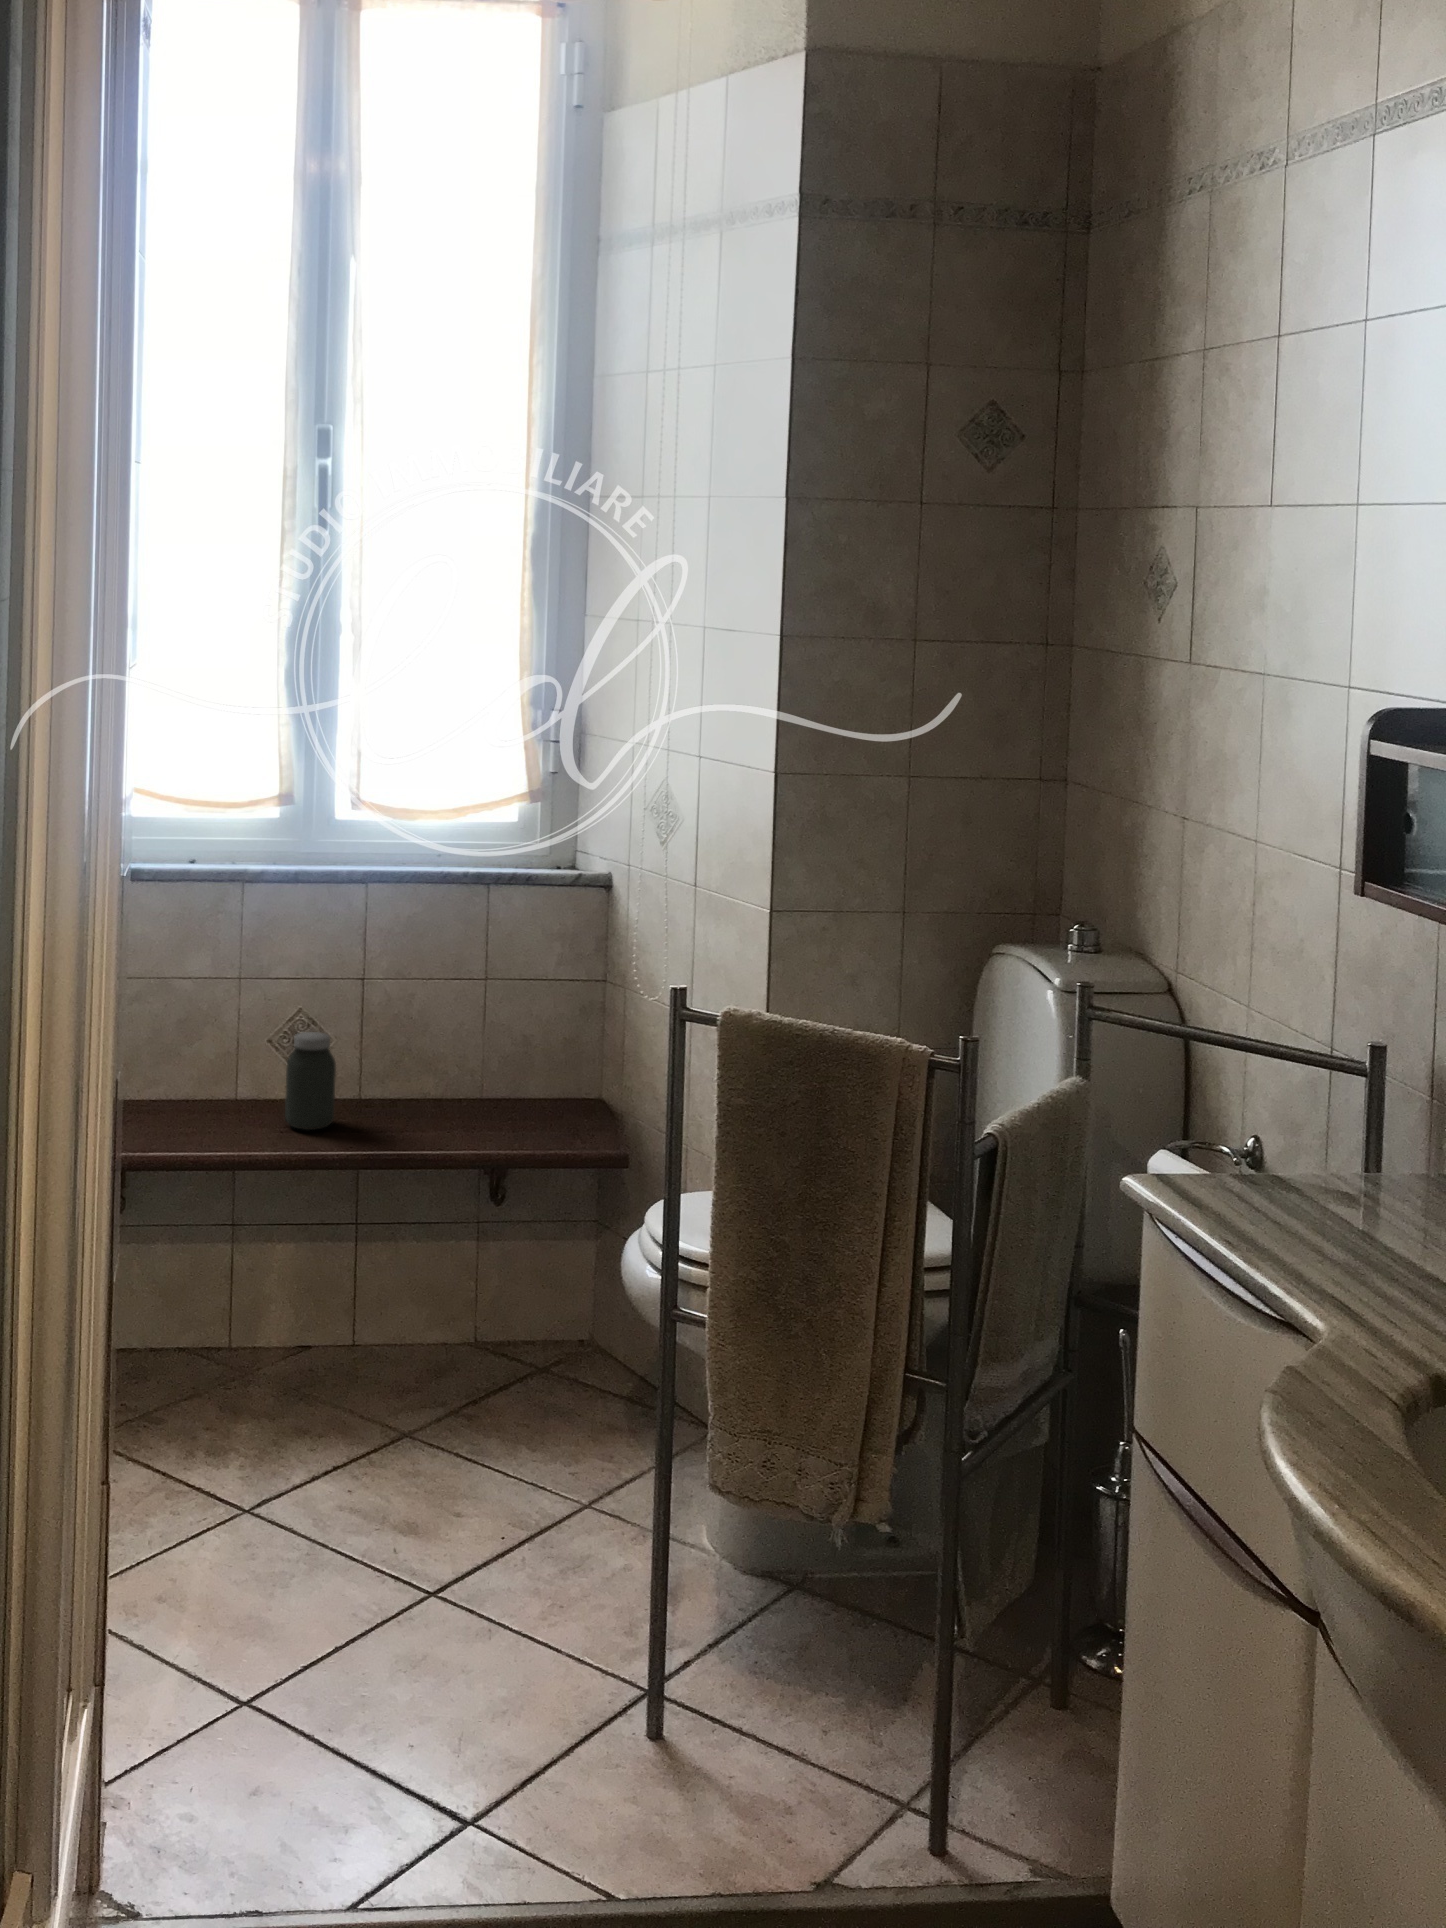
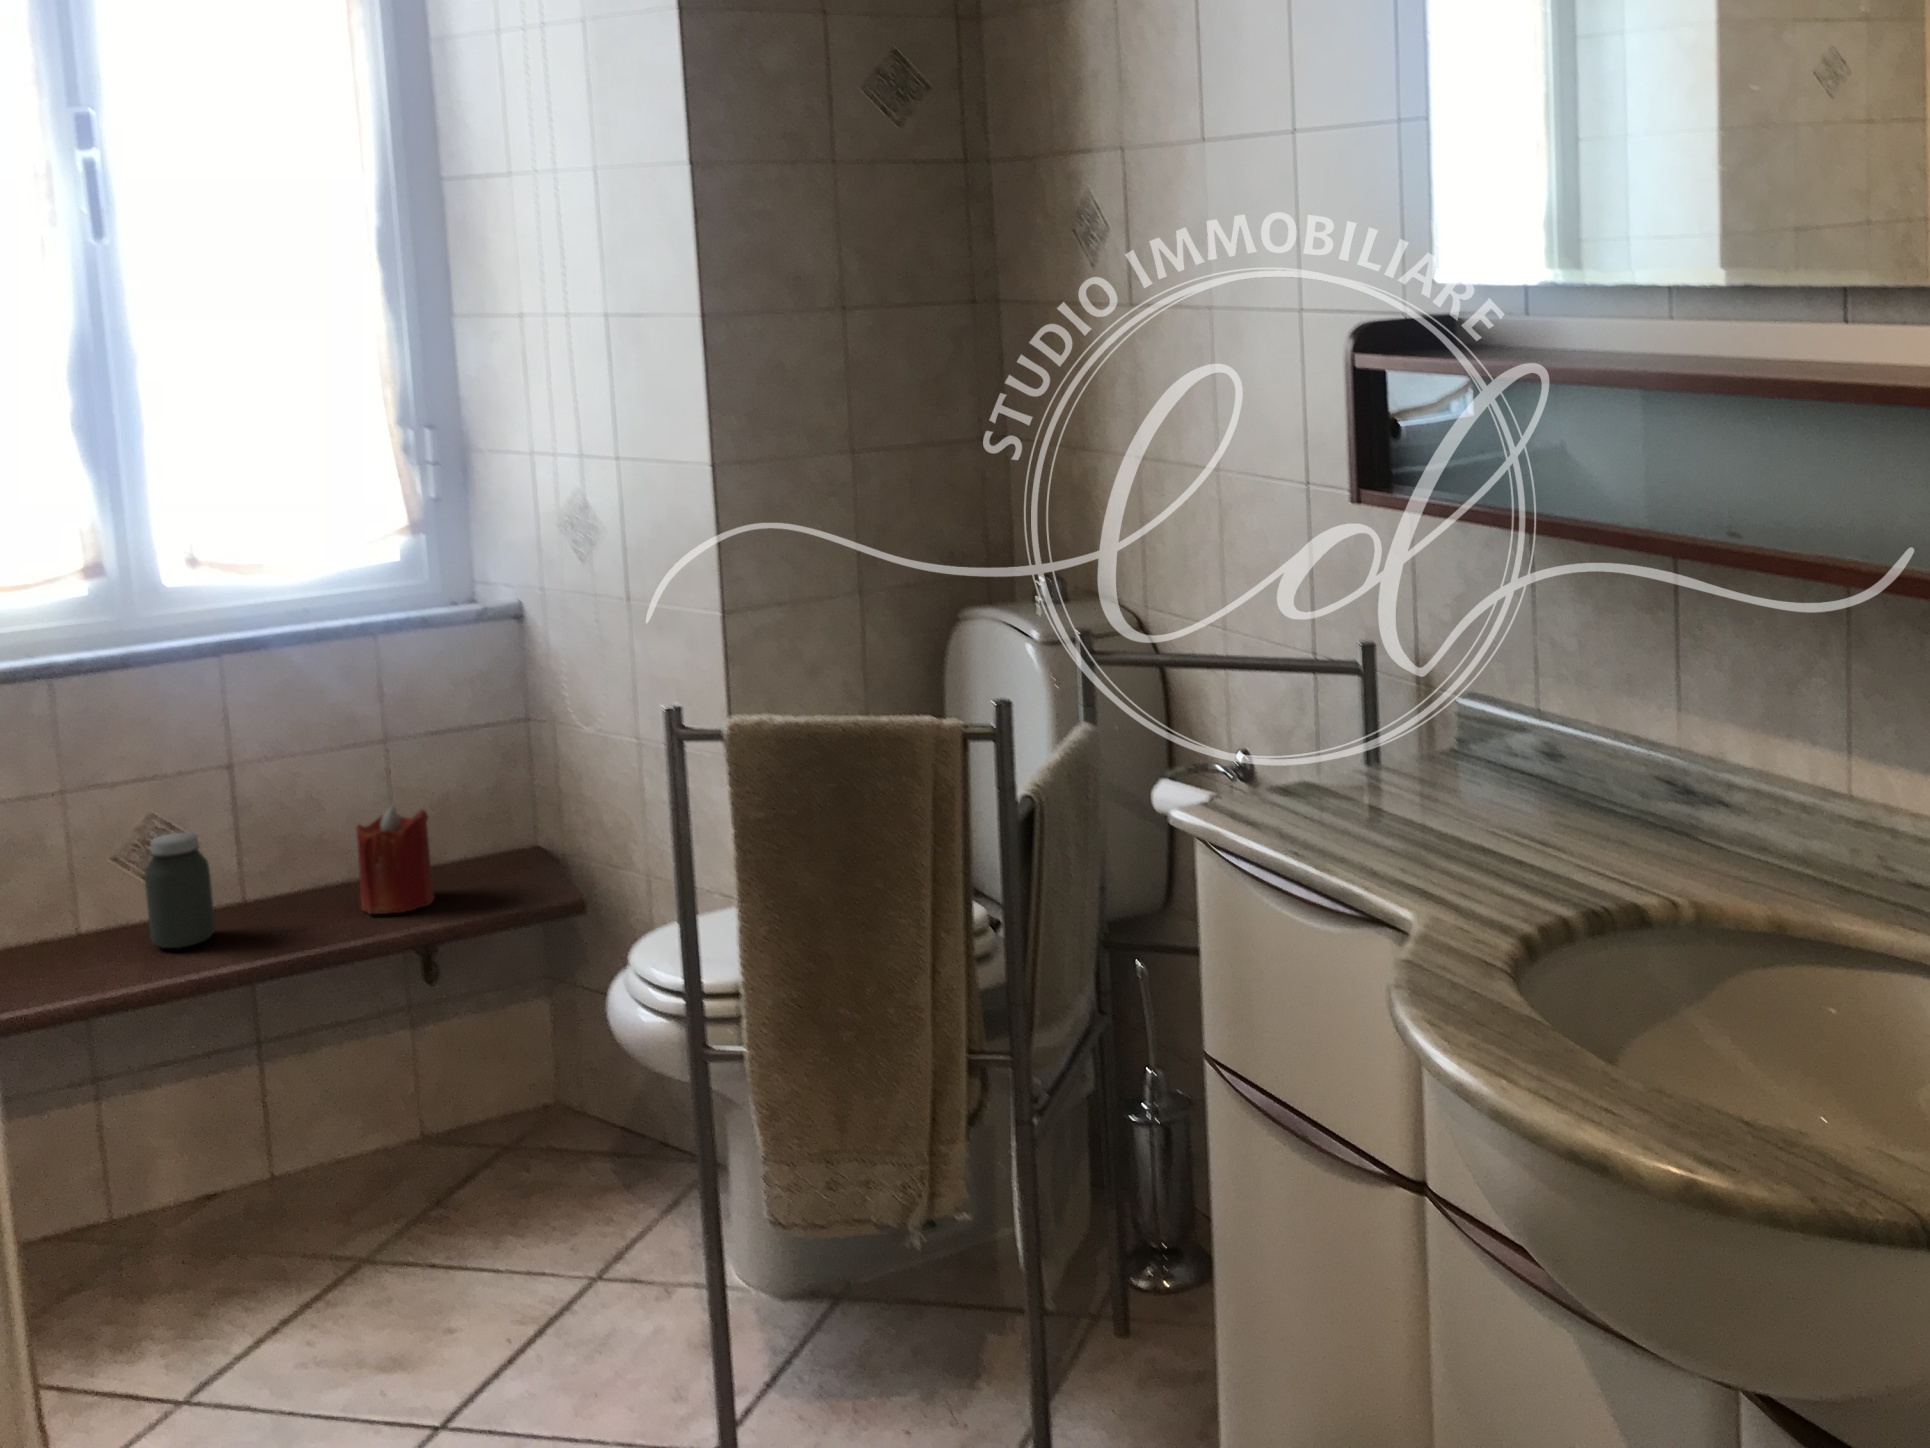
candle: none [449,1040,513,1136] -> present [356,806,434,914]

